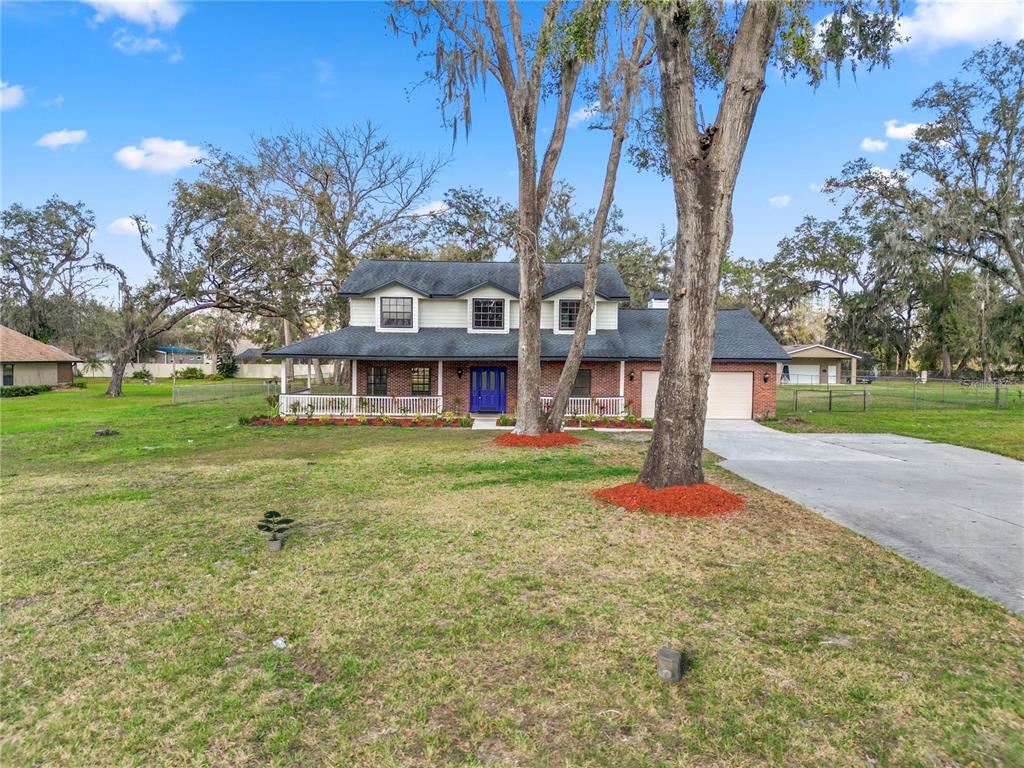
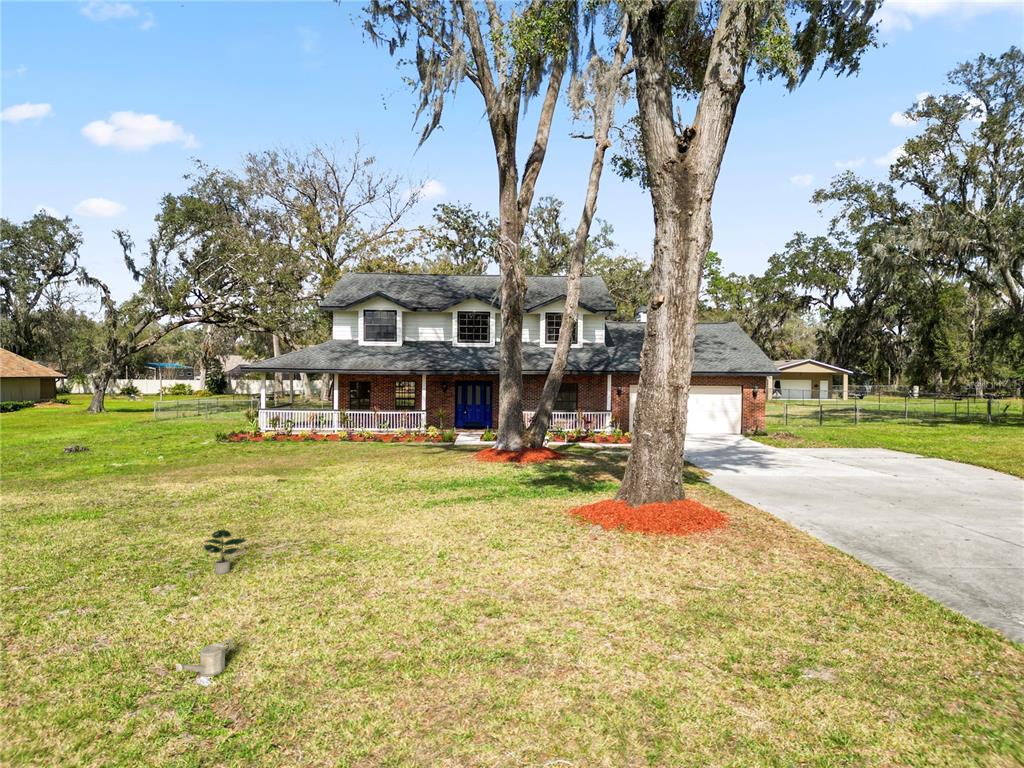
watering can: present [657,643,681,683] -> present [176,639,232,677]

